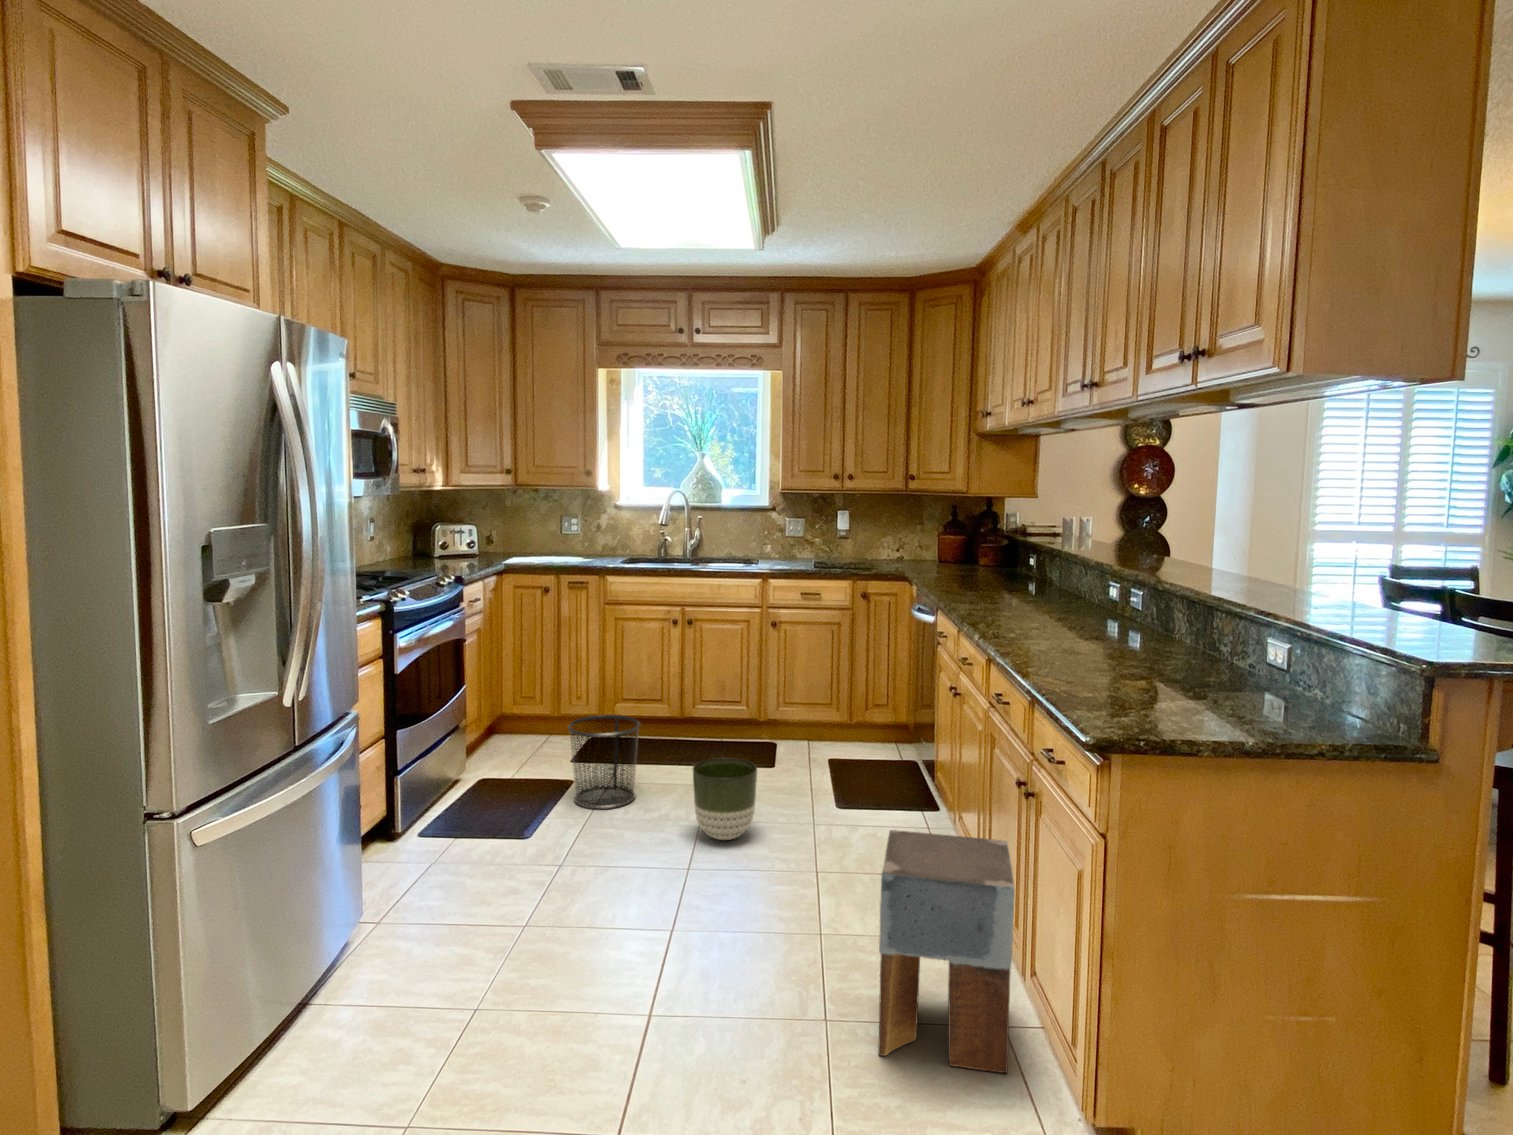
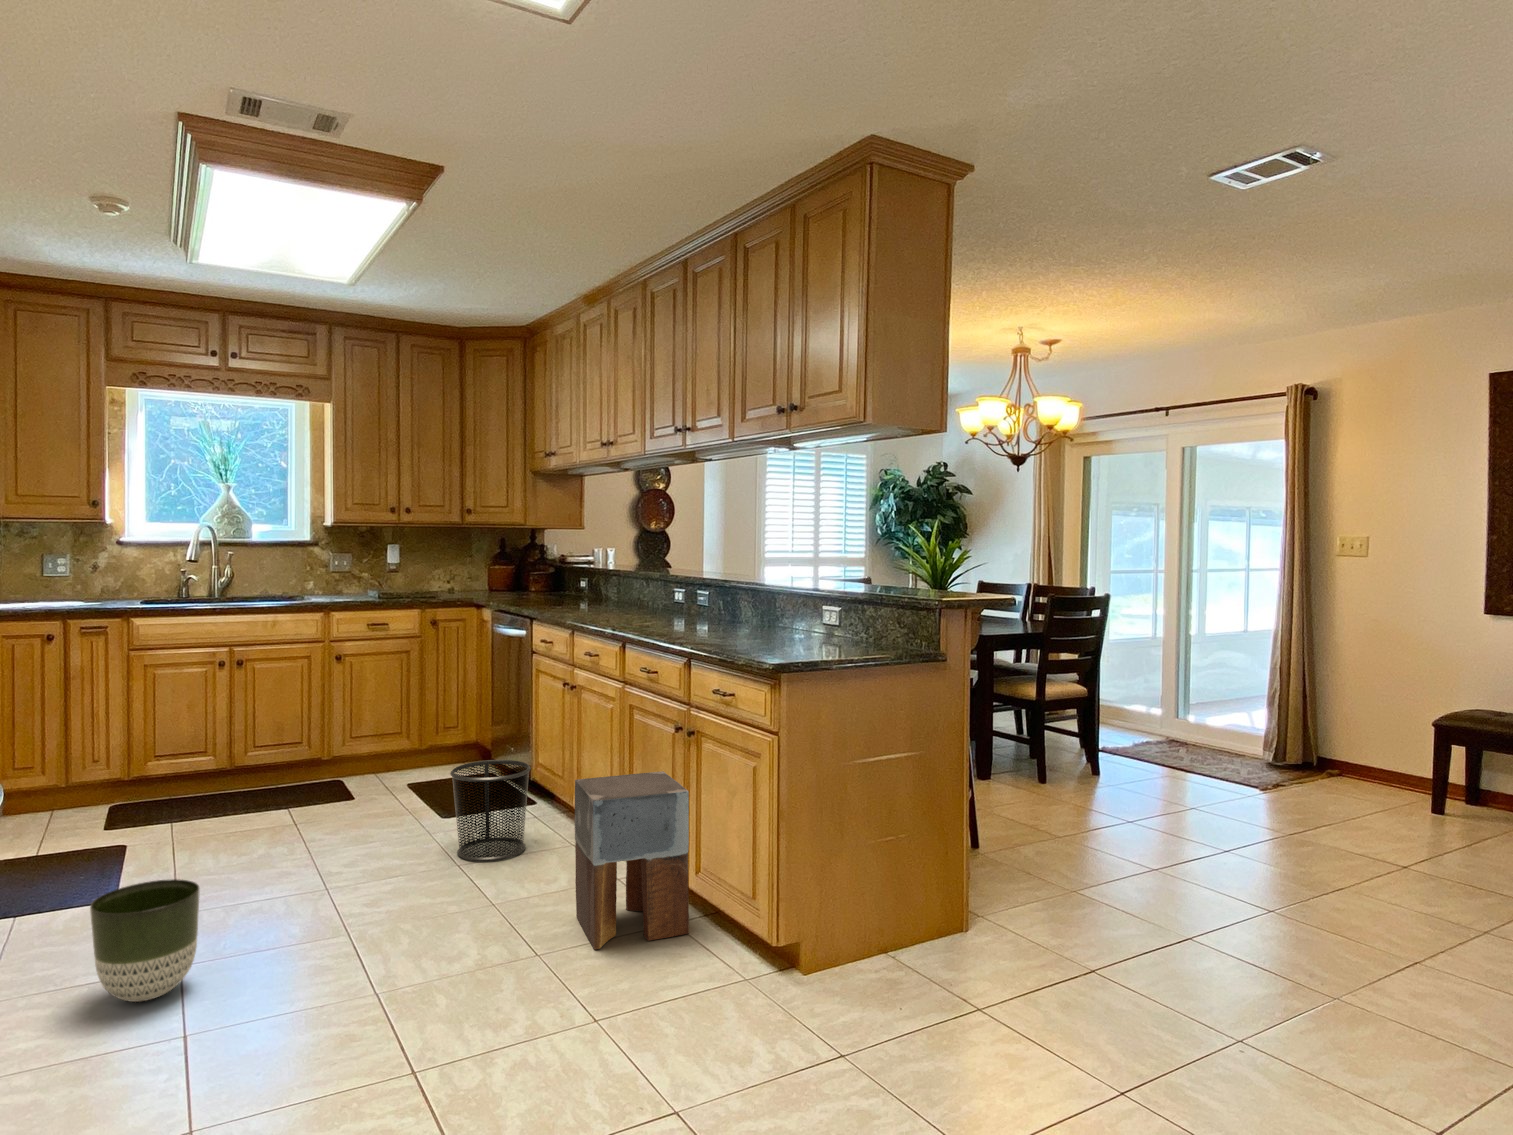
waste bin: present [568,715,640,809] -> present [450,760,531,861]
planter: present [693,758,757,840] -> present [90,879,200,1002]

